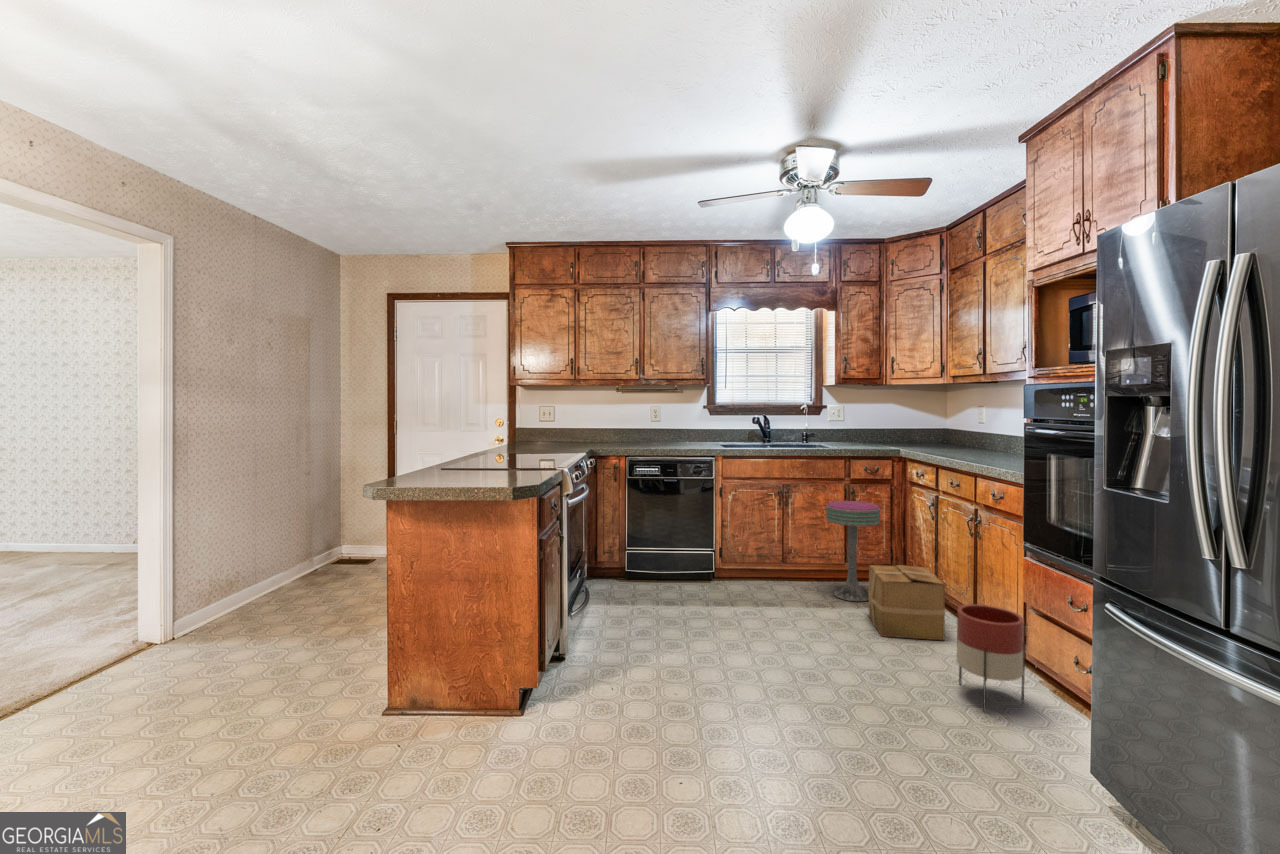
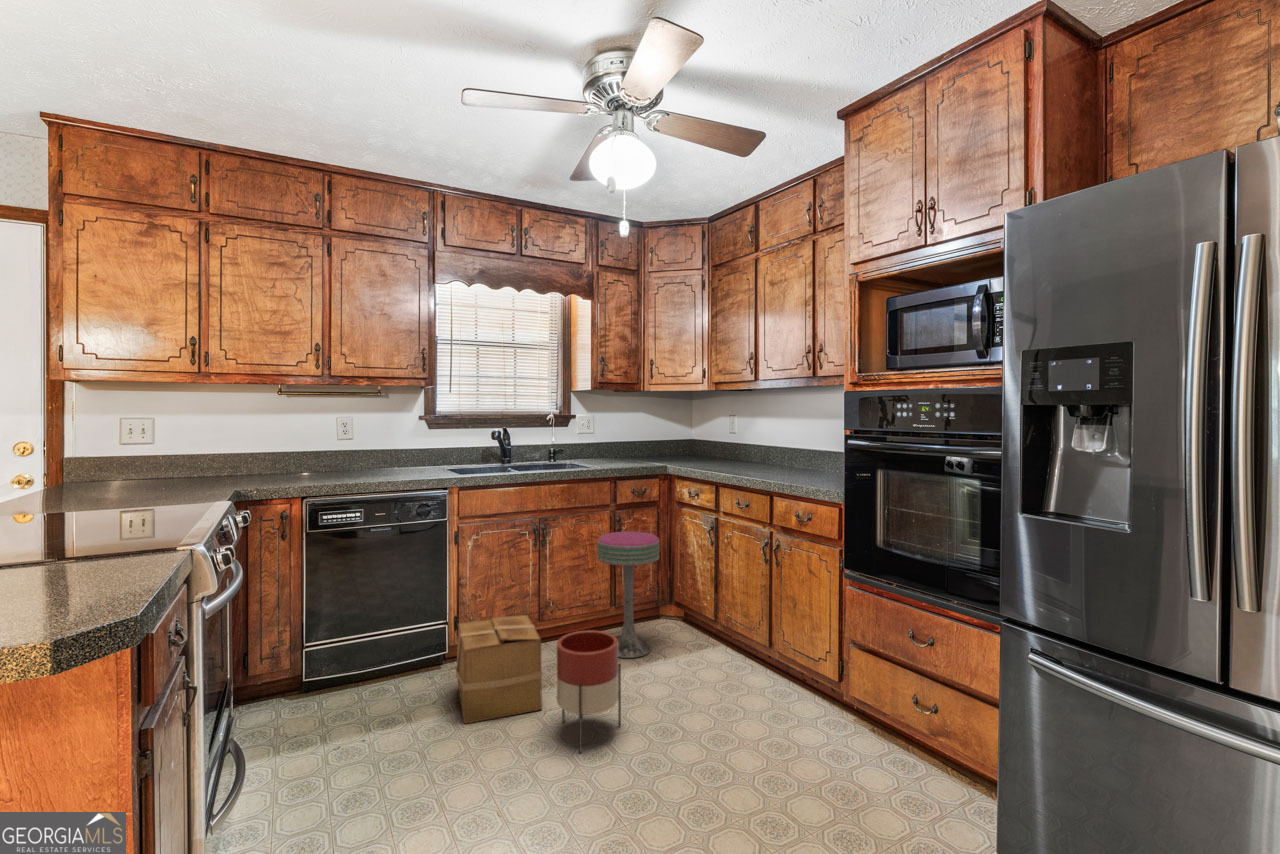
cardboard box: present [868,565,945,640] -> present [456,615,542,723]
planter: present [956,604,1025,712] -> present [557,630,621,753]

